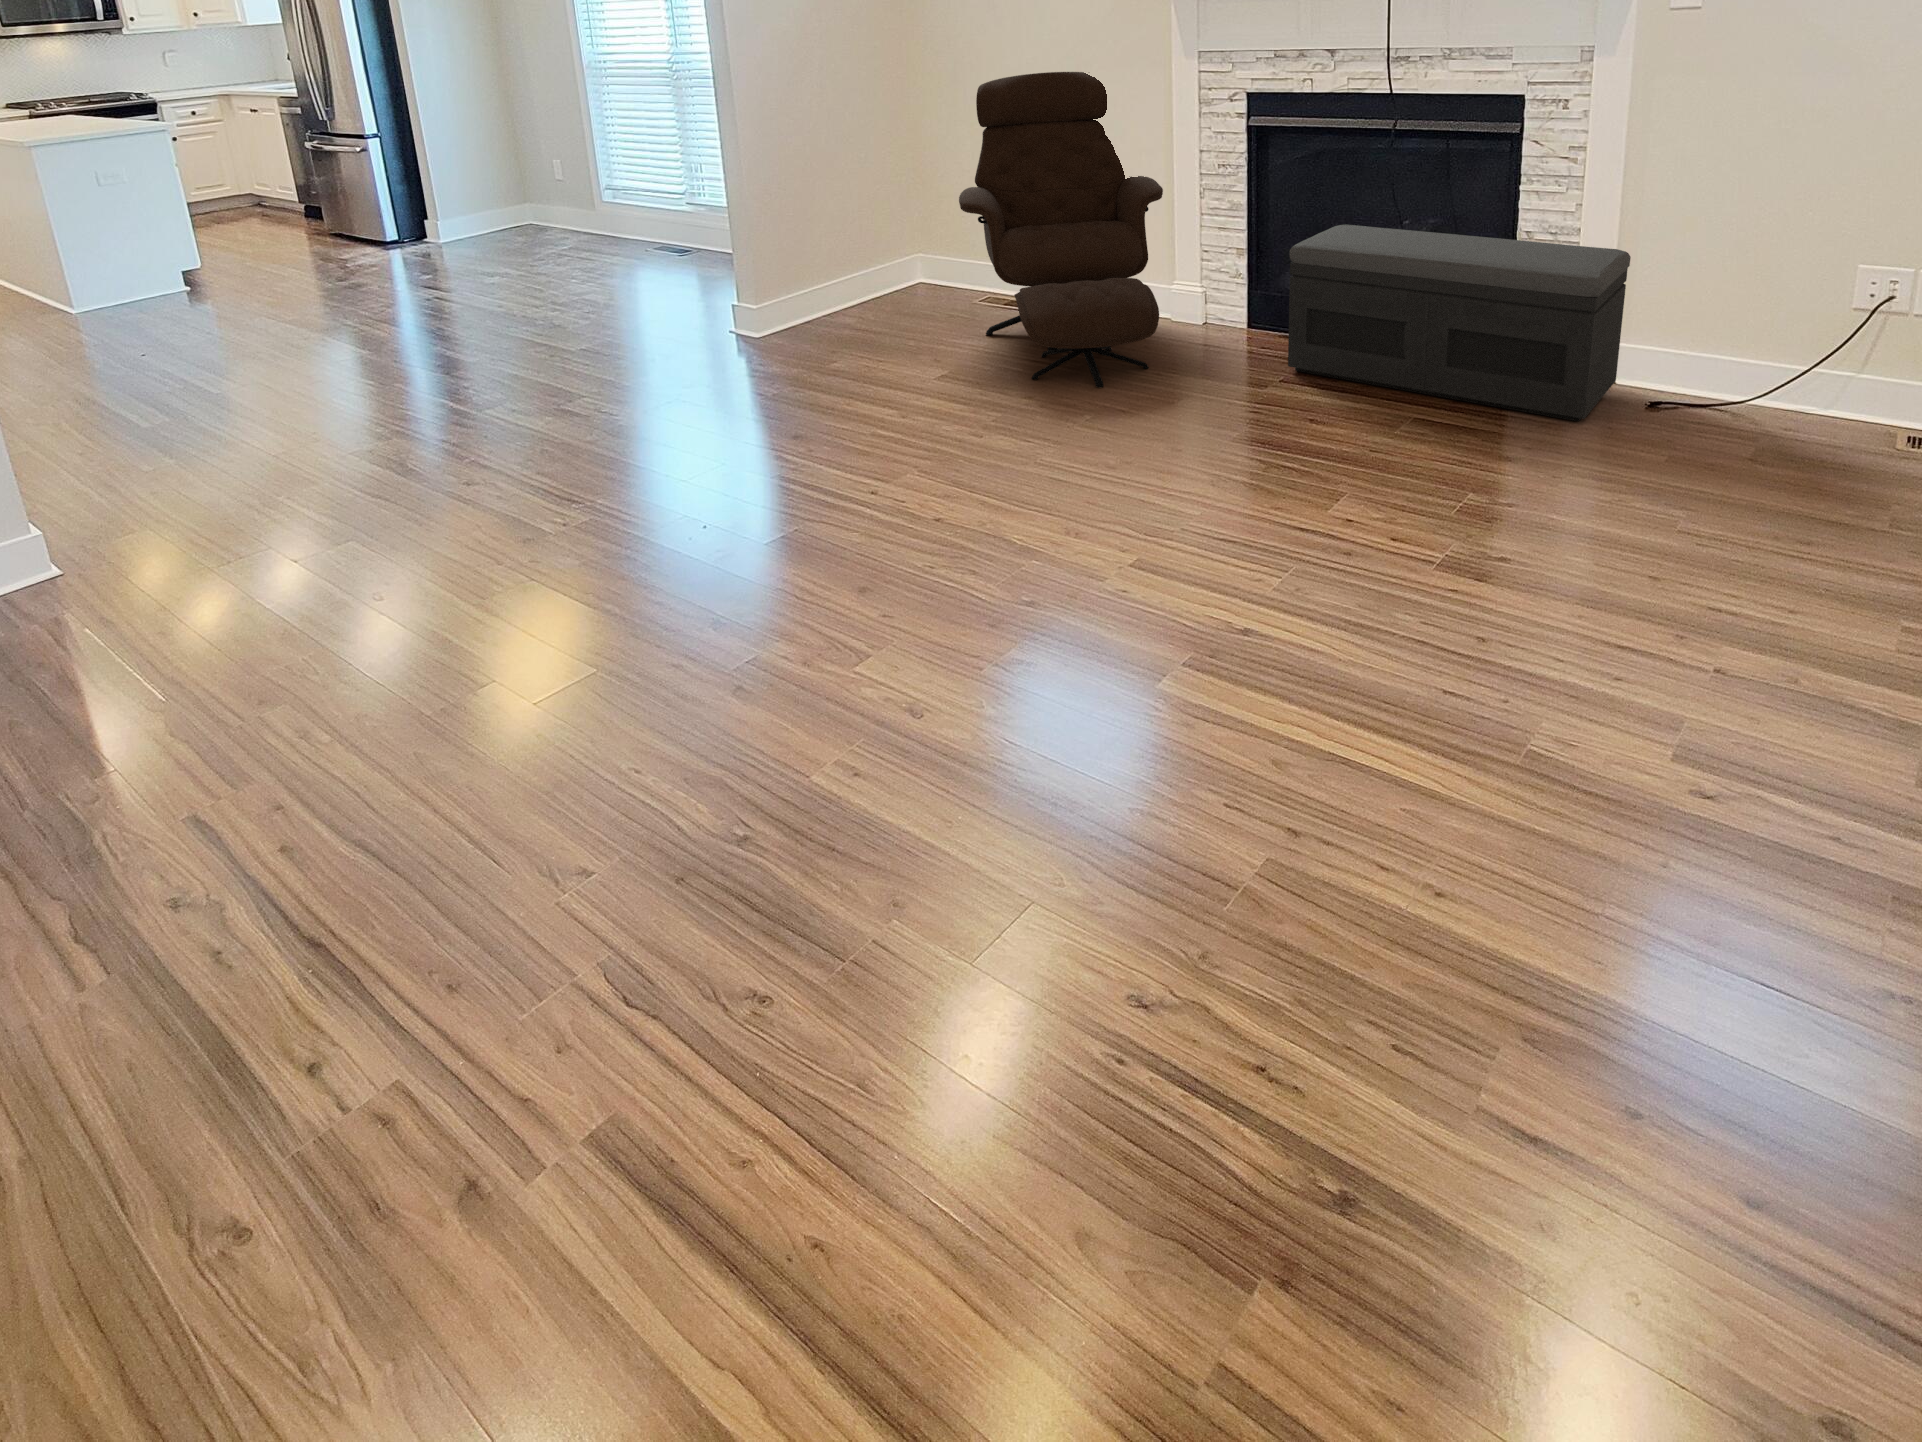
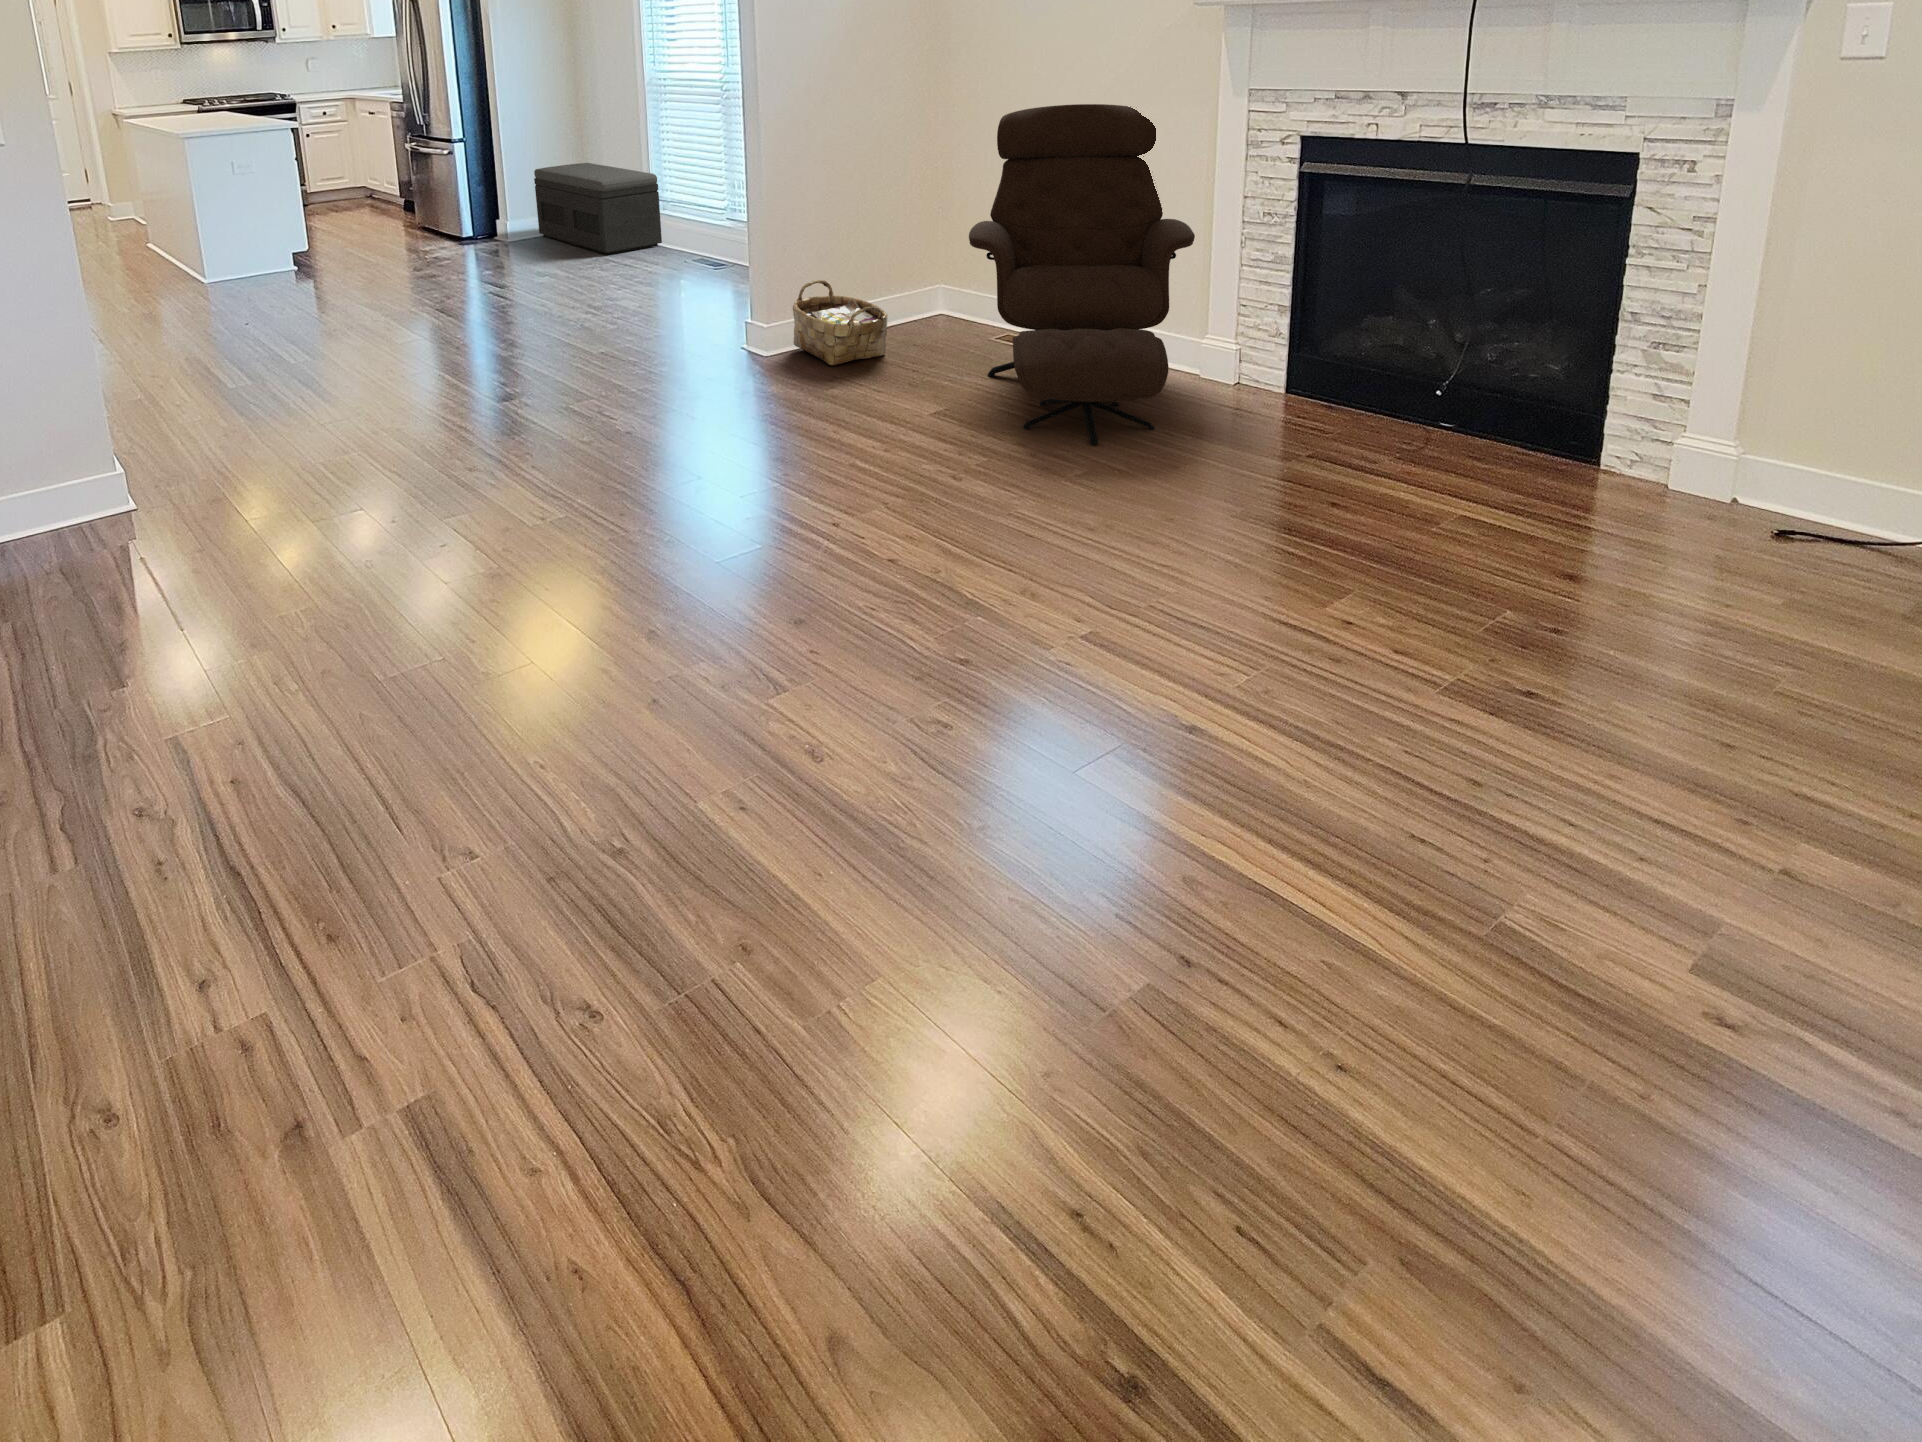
storage bench: present [1288,224,1631,421] -> present [534,163,662,255]
woven basket: none [787,256,883,339] -> present [793,280,887,366]

